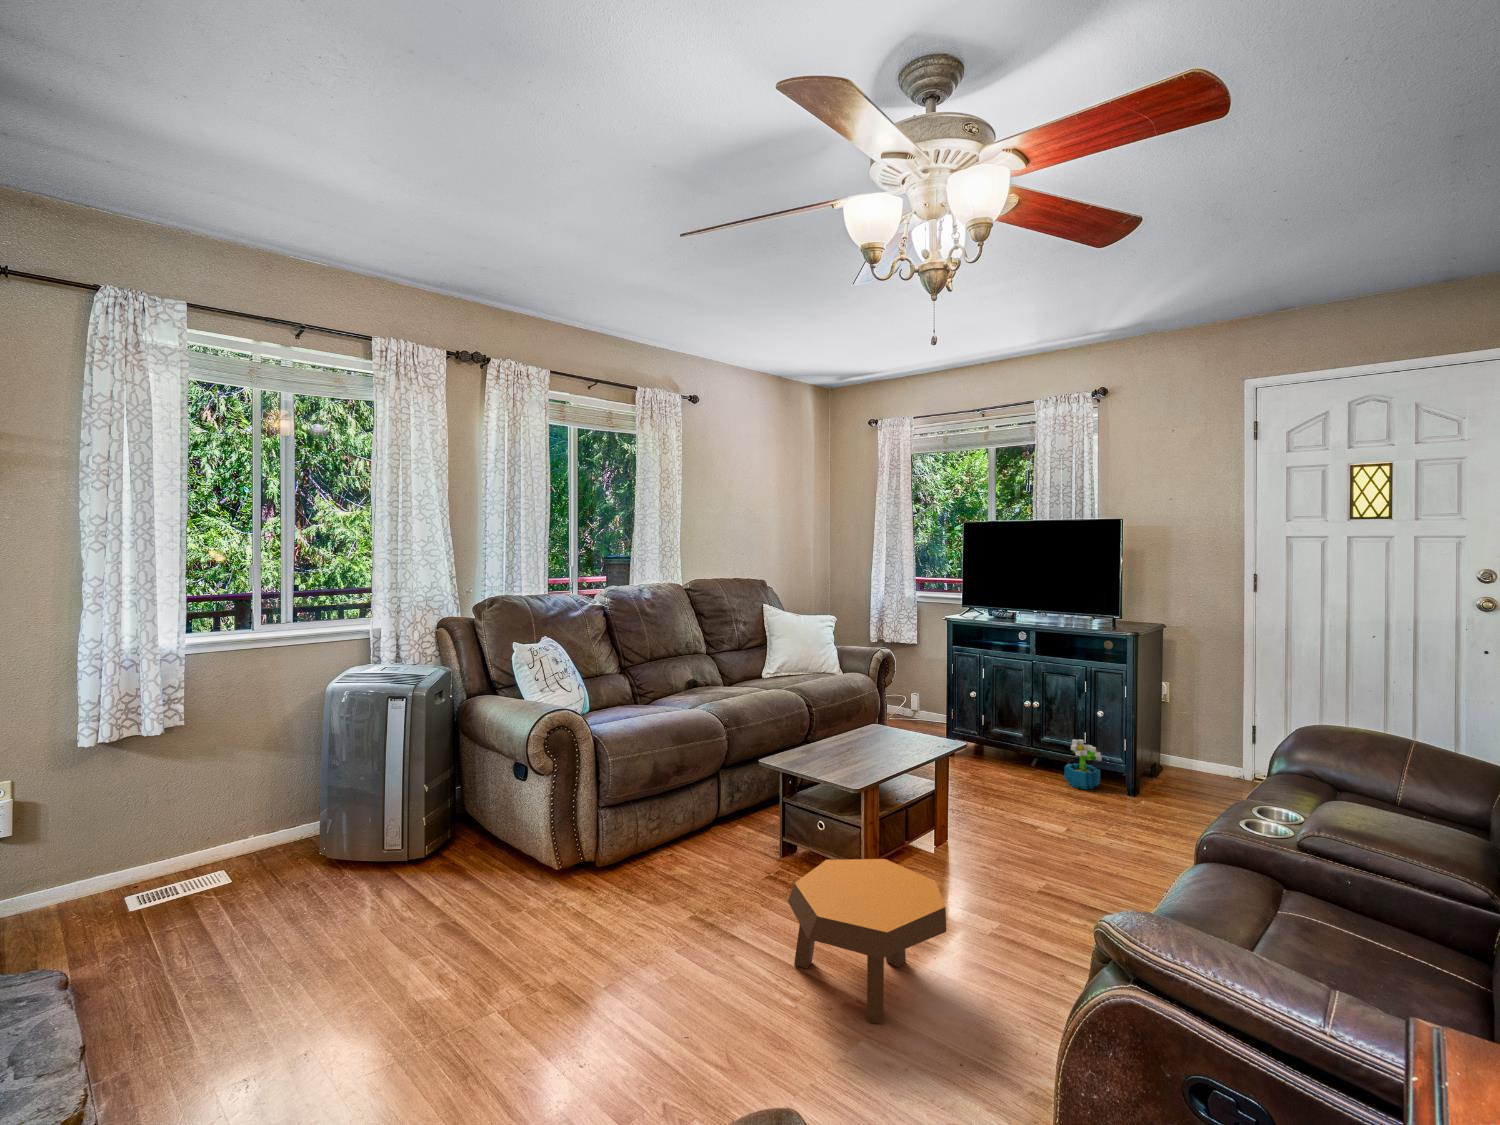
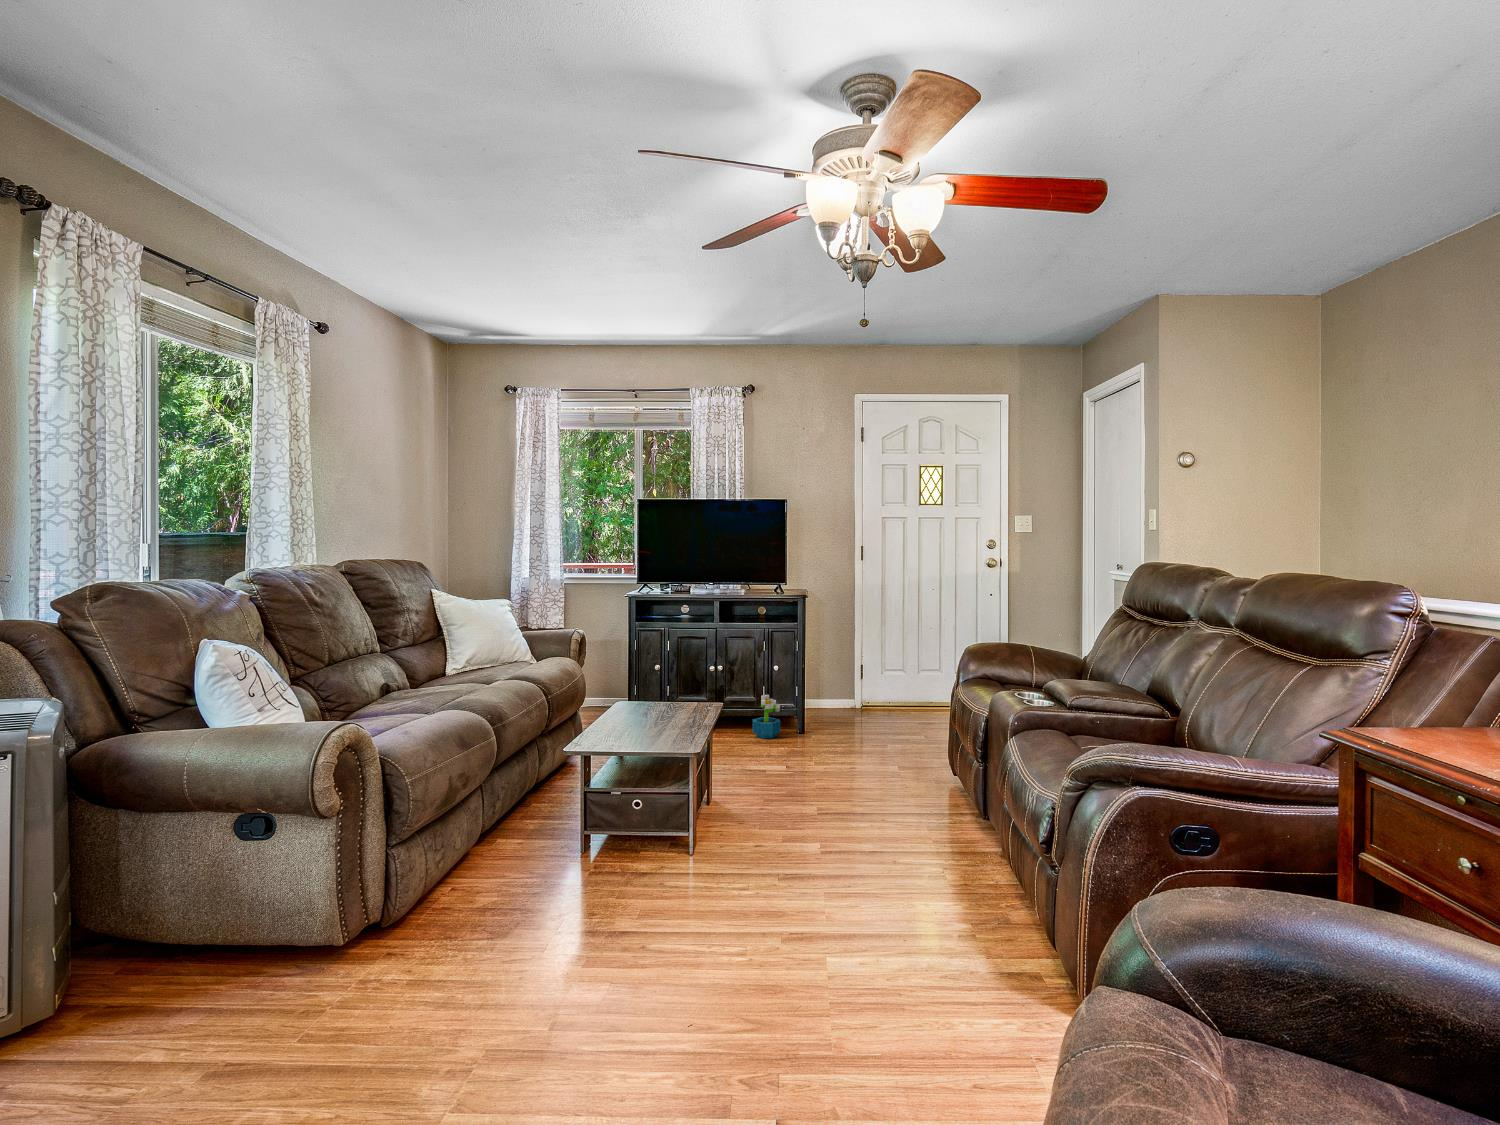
footstool: present [788,859,946,1024] -> none [704,808,845,946]

